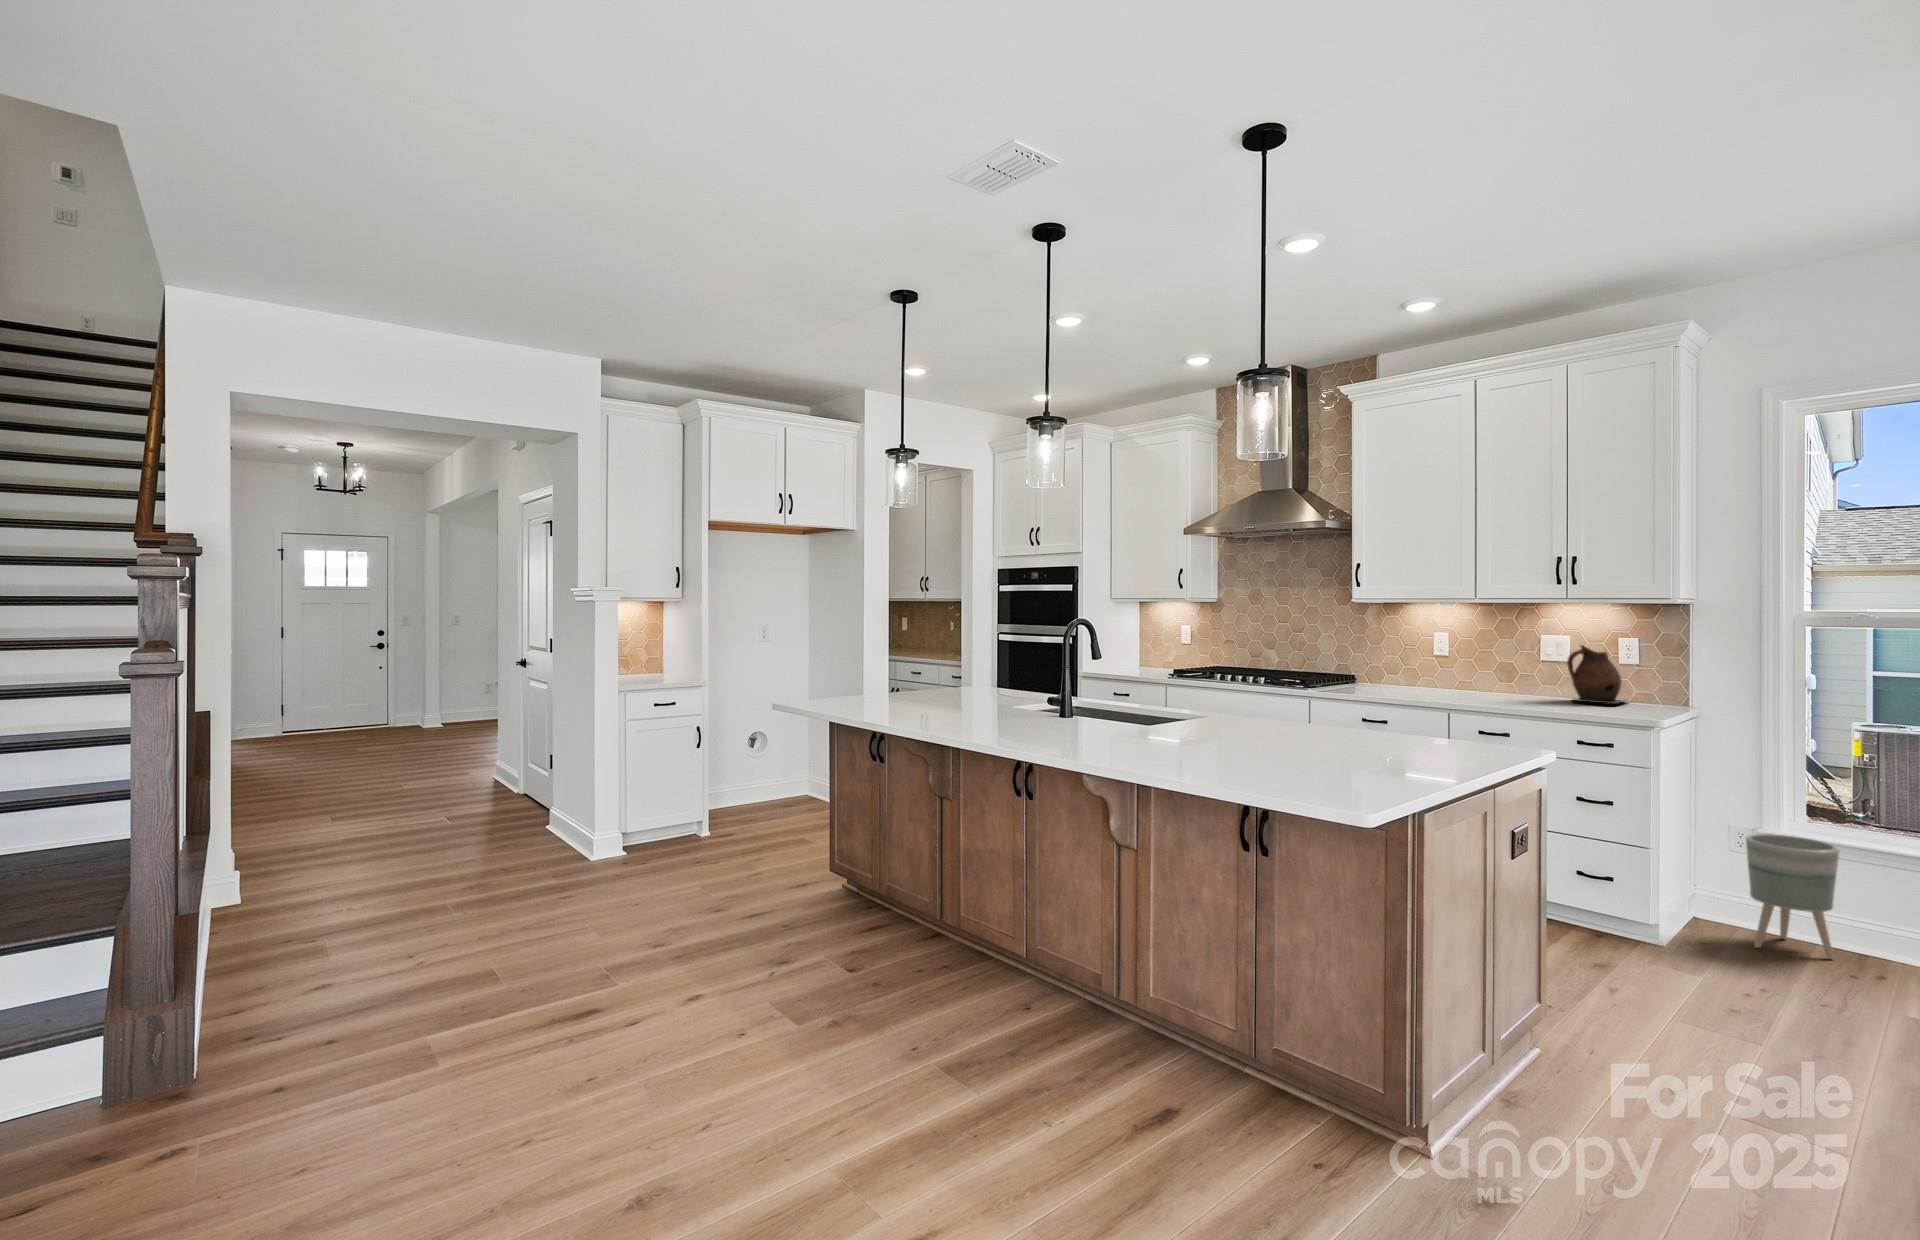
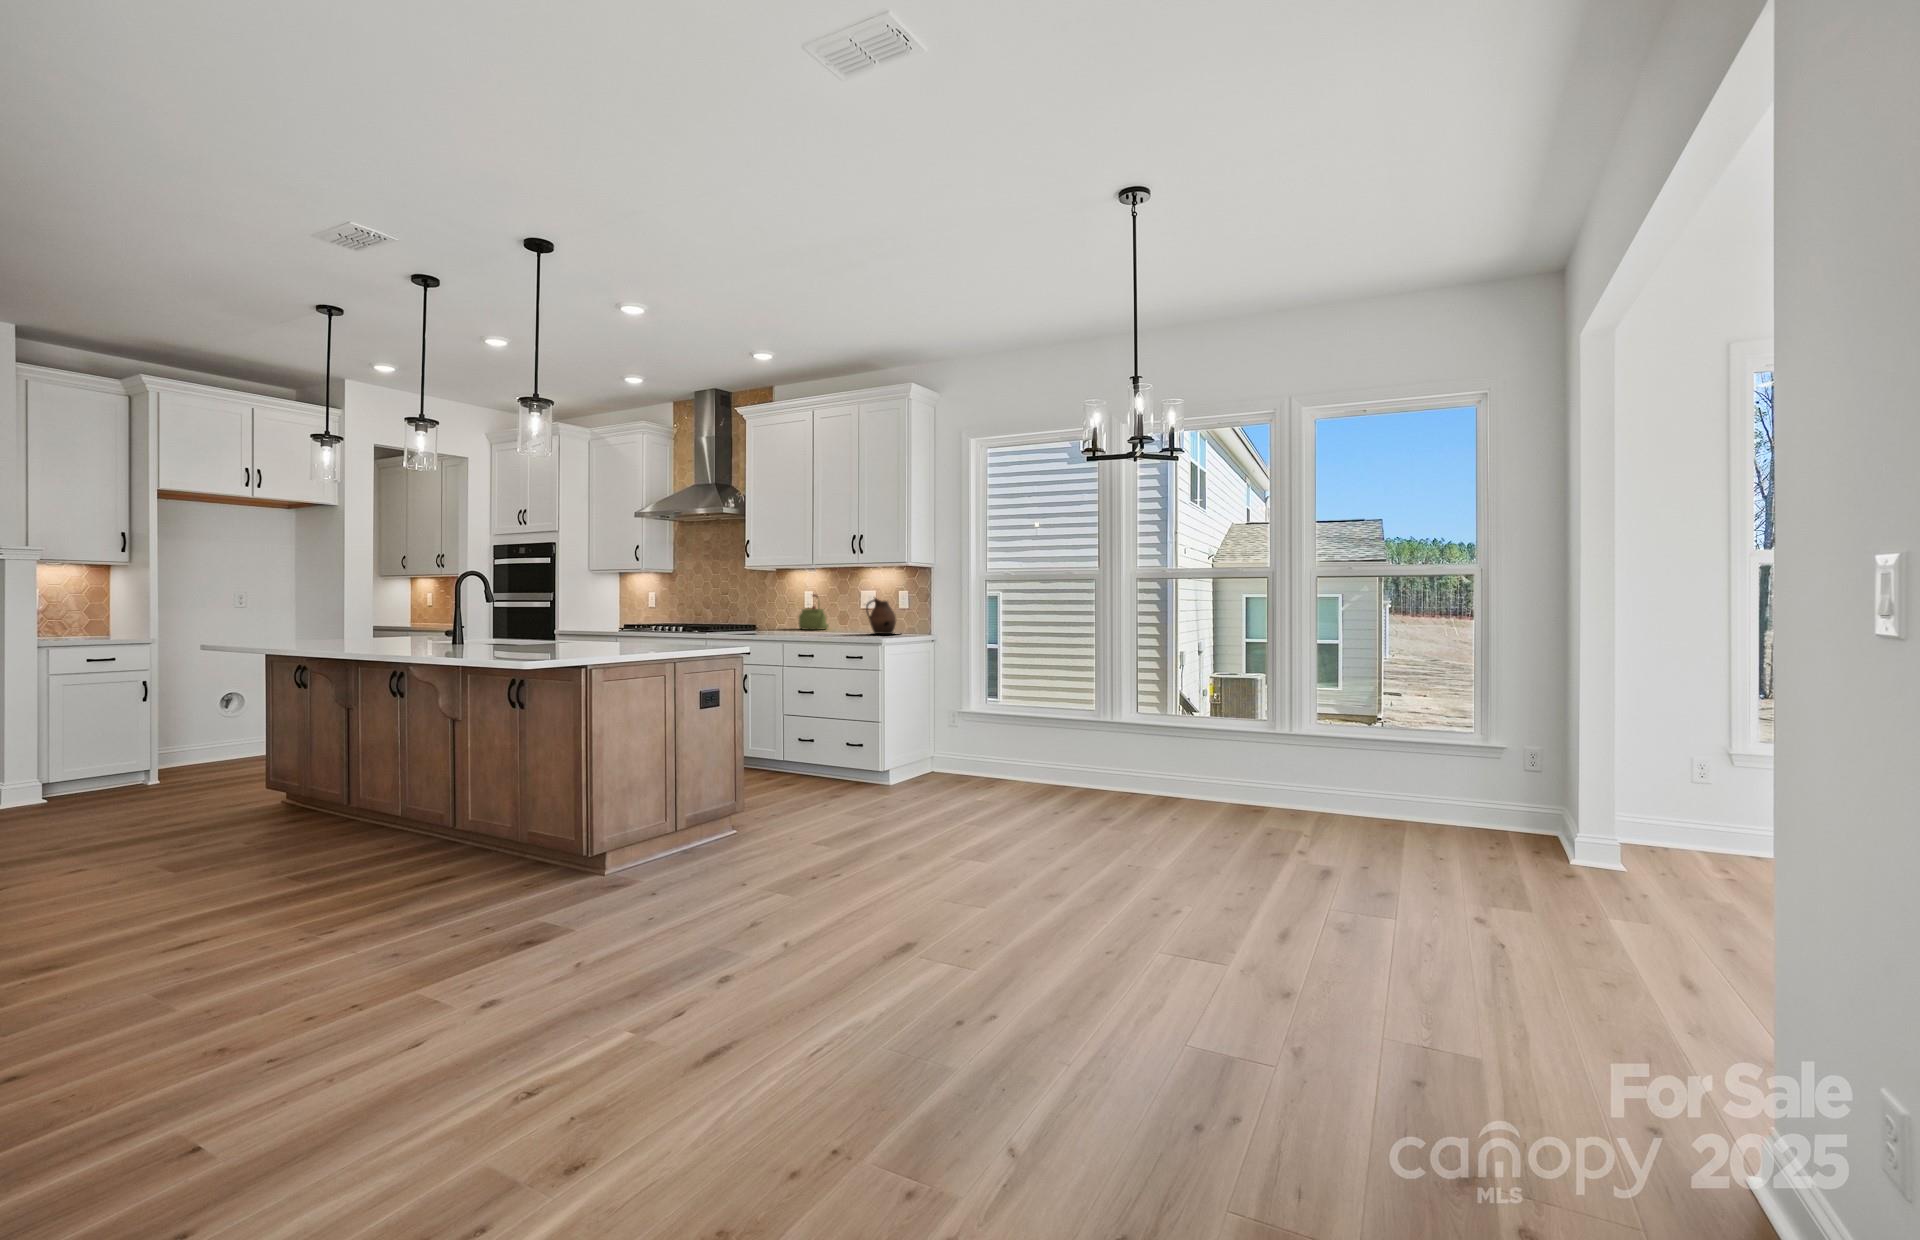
kettle: none [1424,636,1473,686] -> present [799,594,829,630]
planter: present [1746,834,1839,959] -> none [946,711,989,780]

